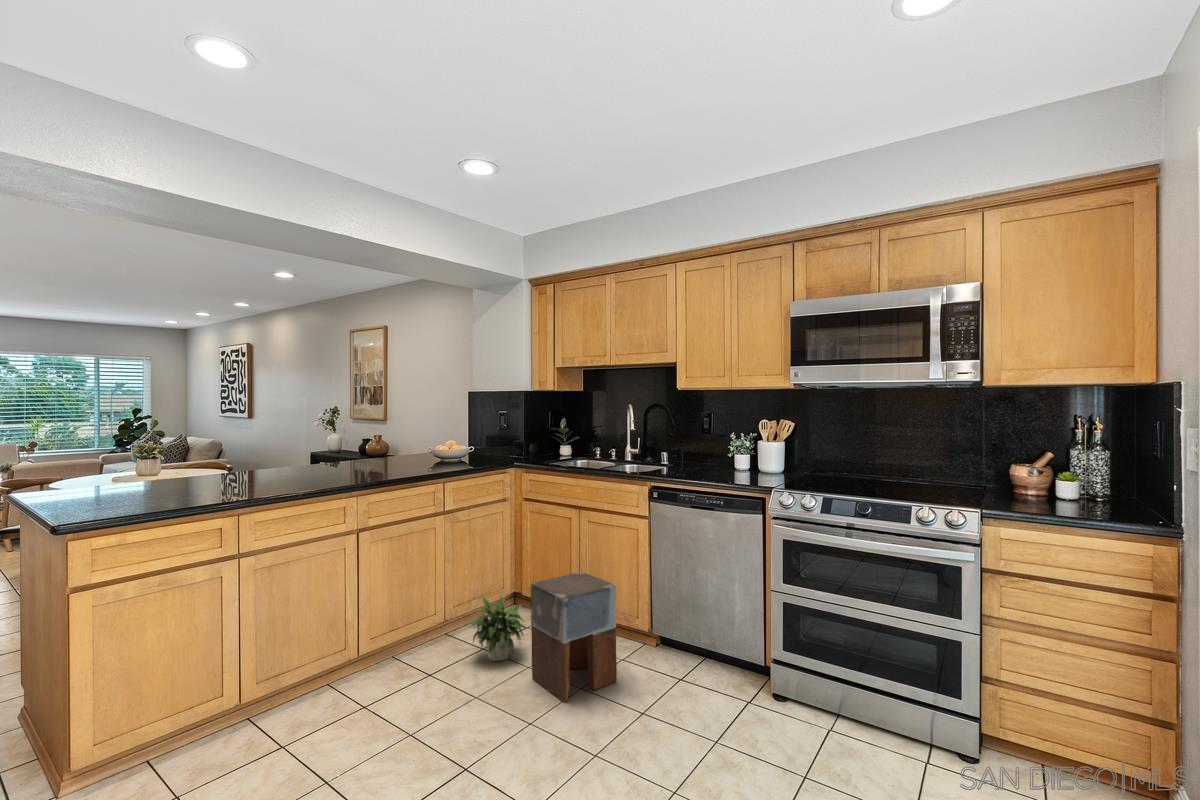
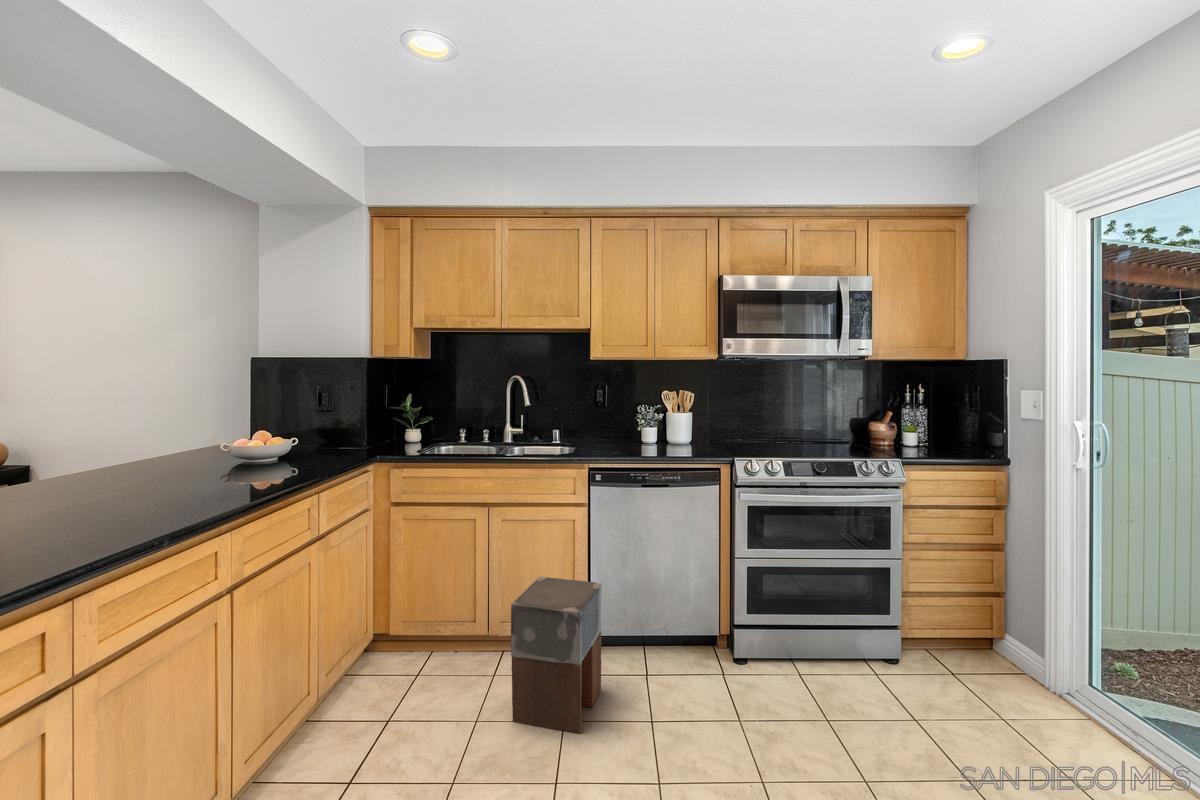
potted plant: present [471,596,525,661] -> none [399,630,478,719]

